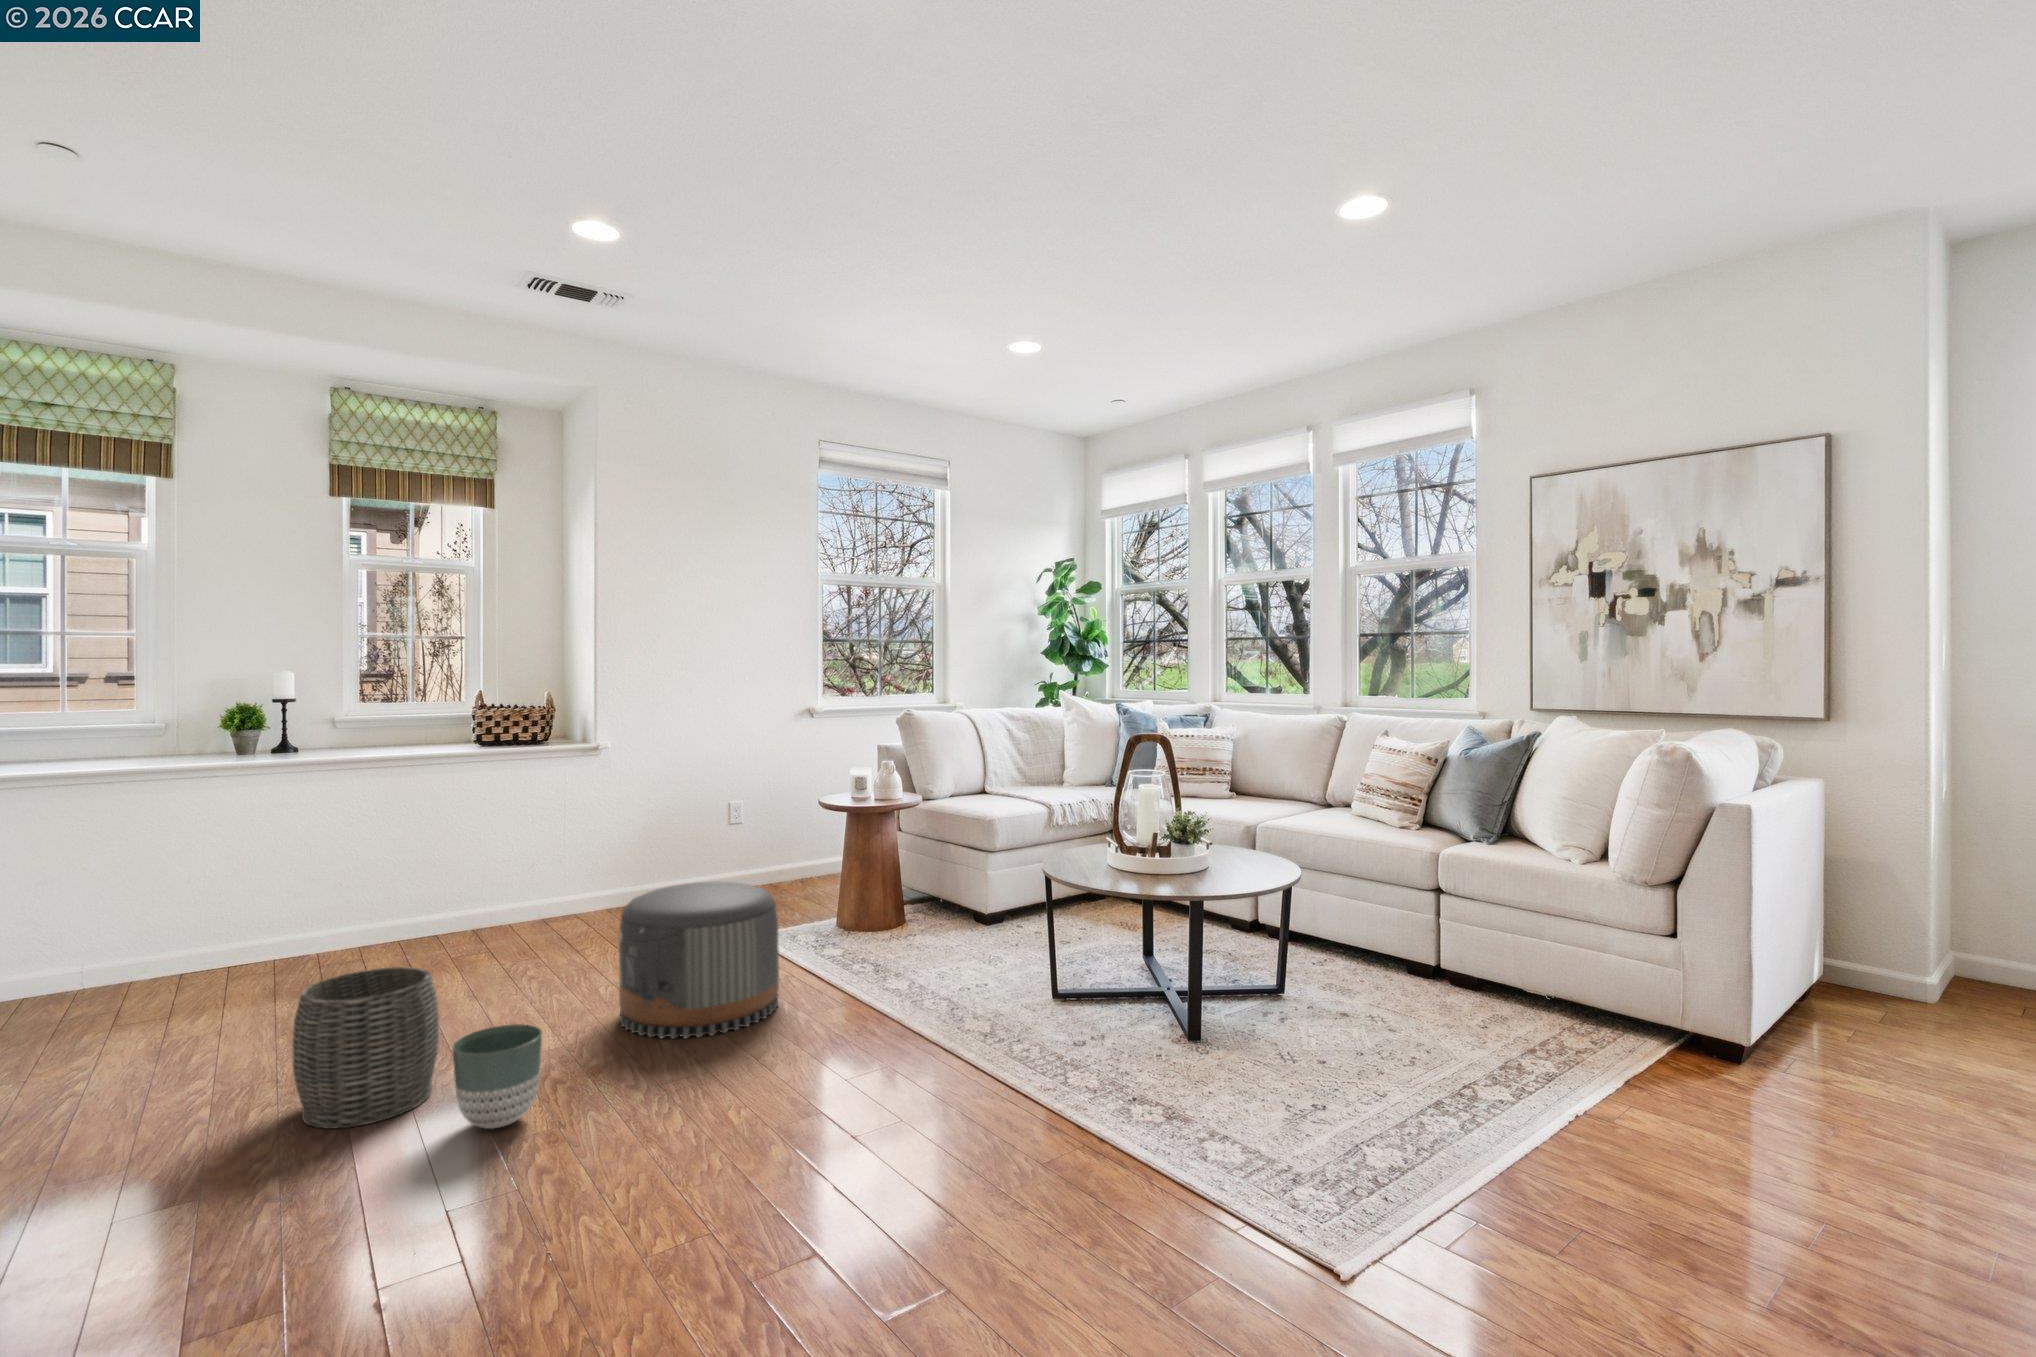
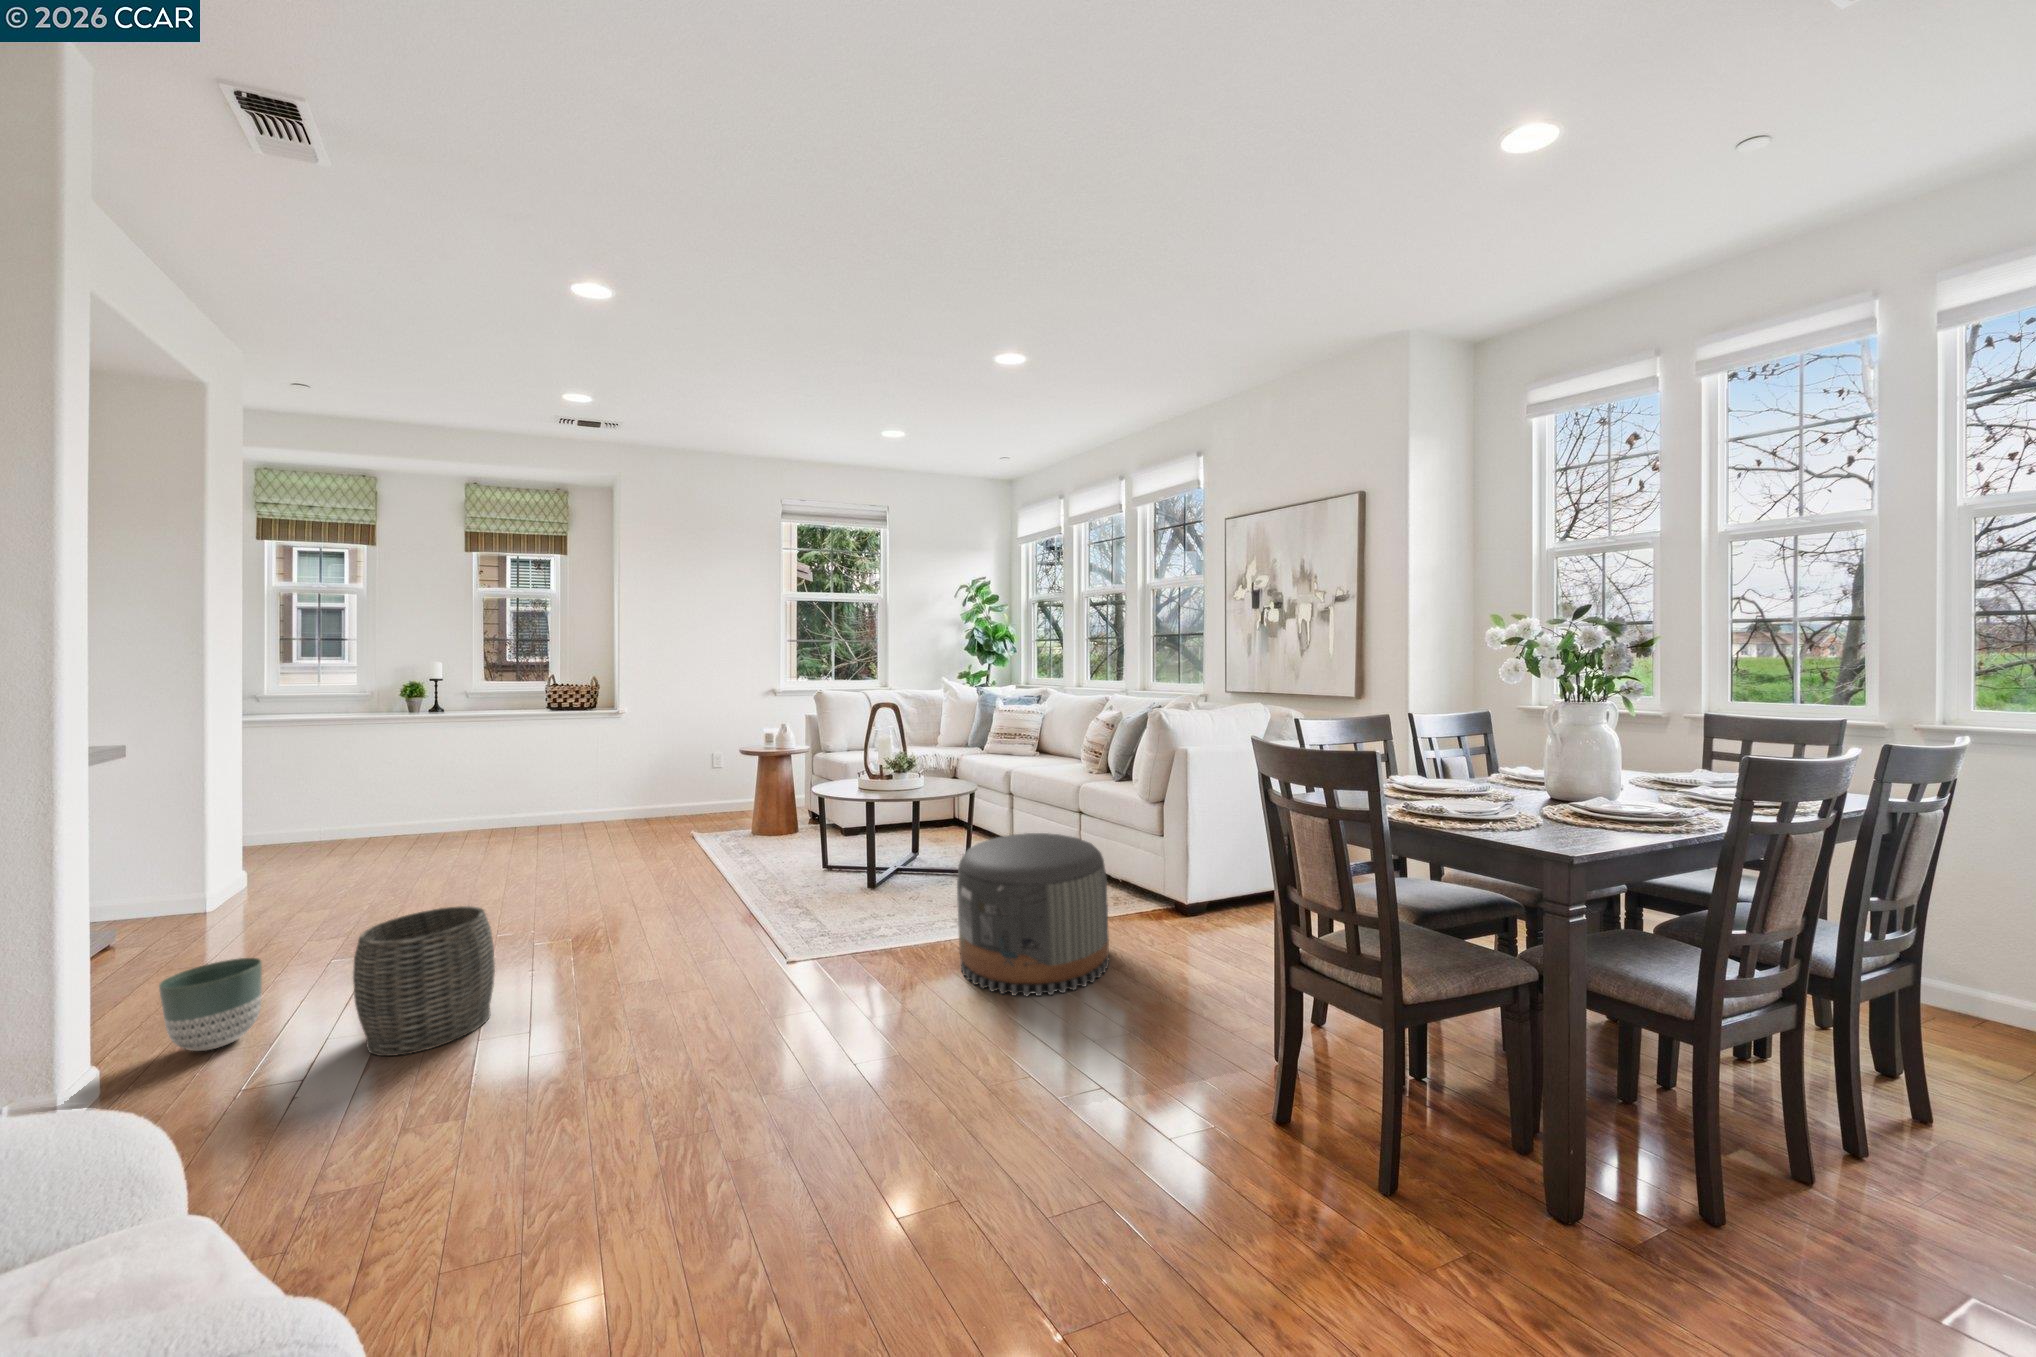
pouf: present [619,882,779,1039] -> present [957,833,1109,996]
planter: present [453,1024,542,1129] -> present [159,958,262,1051]

